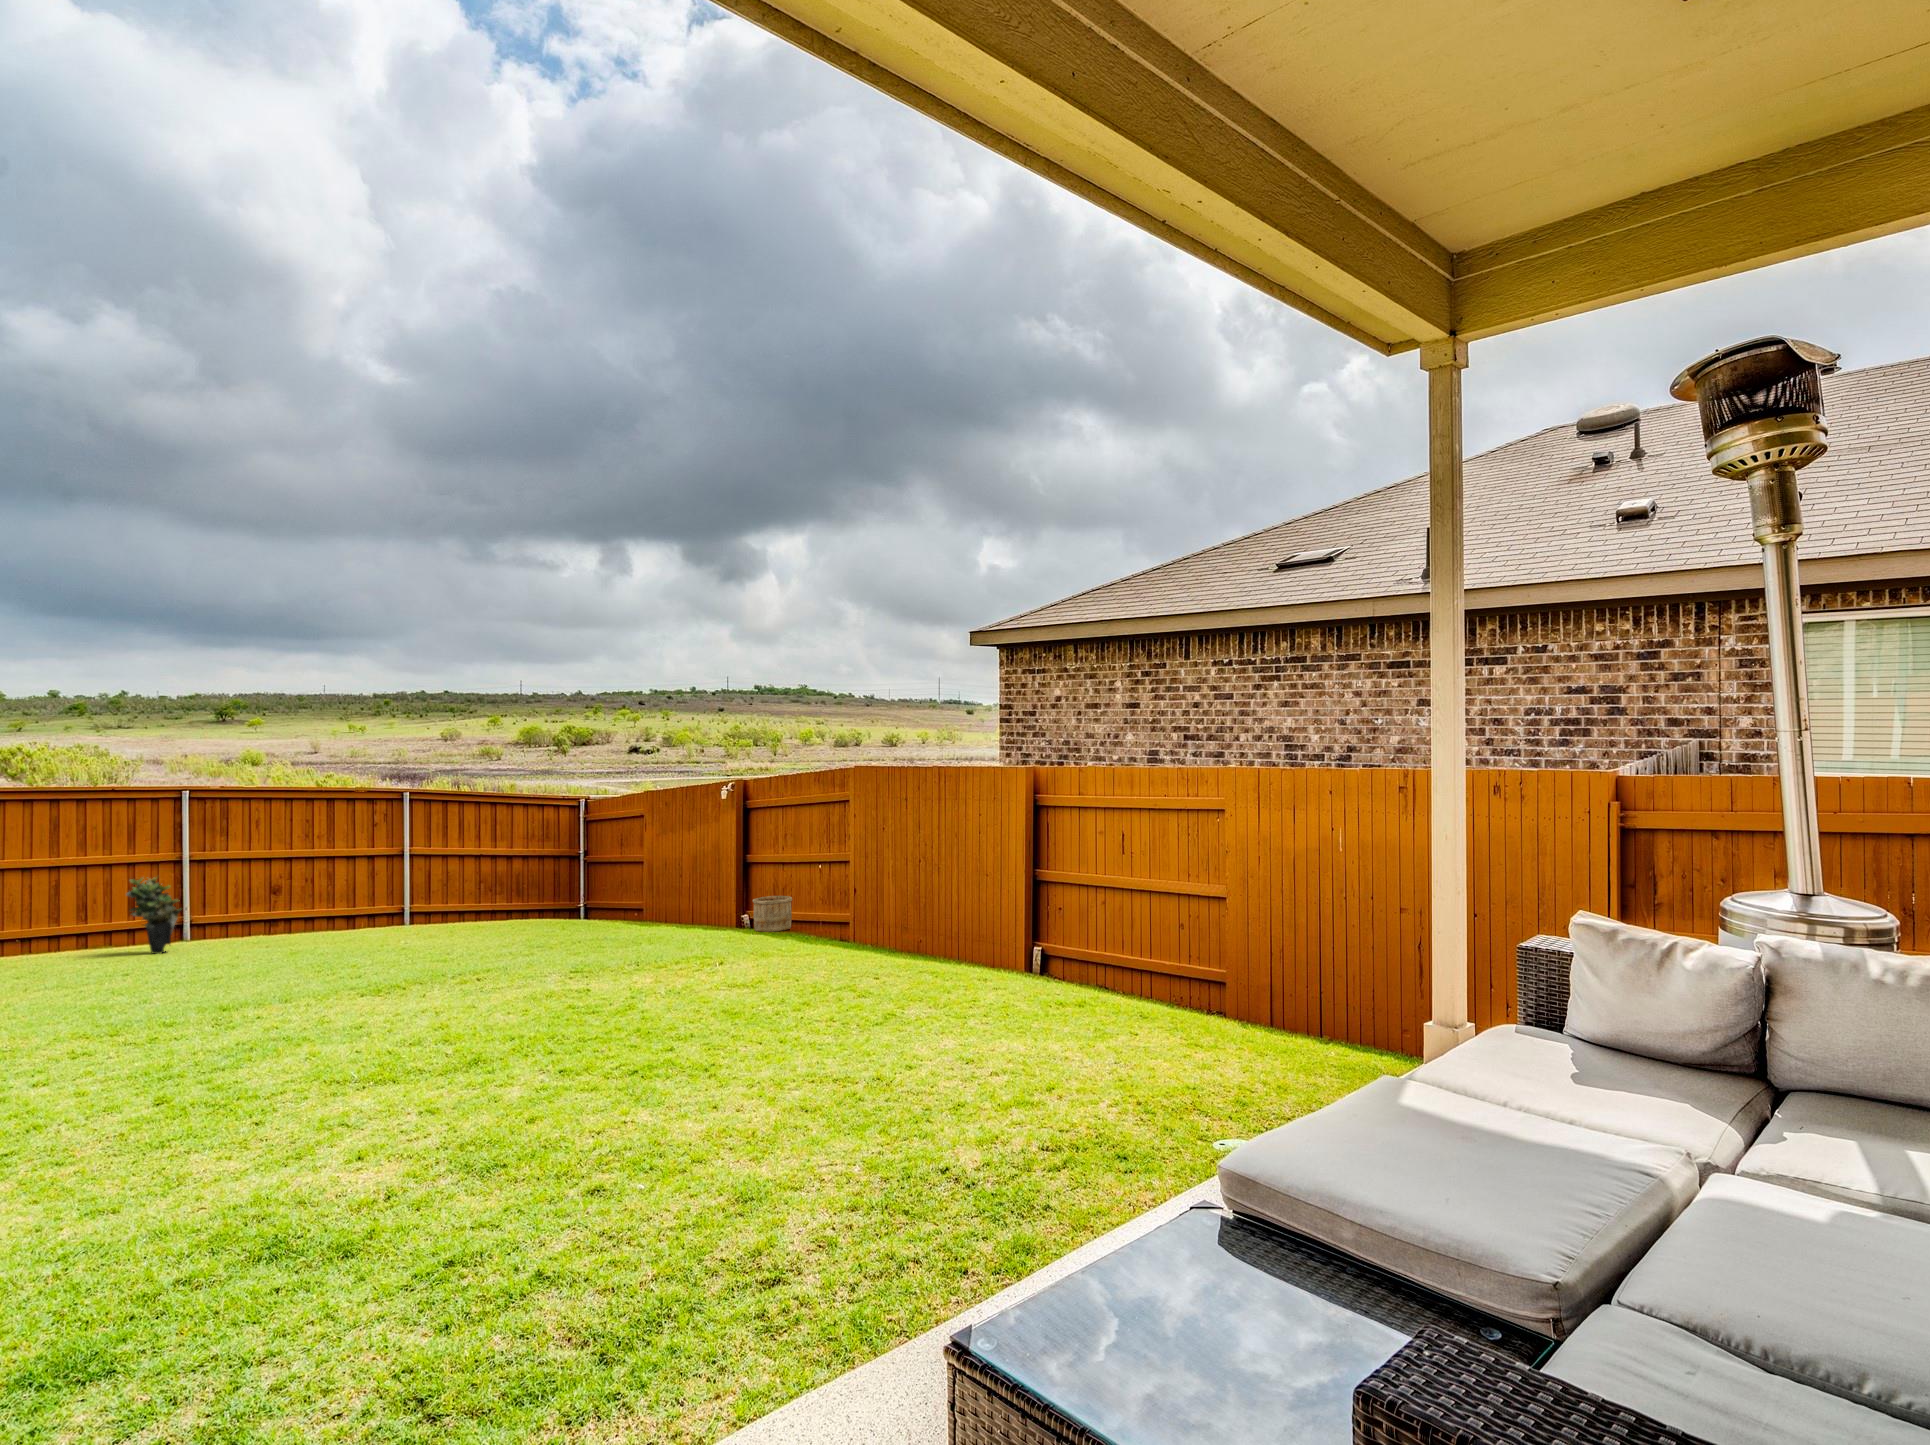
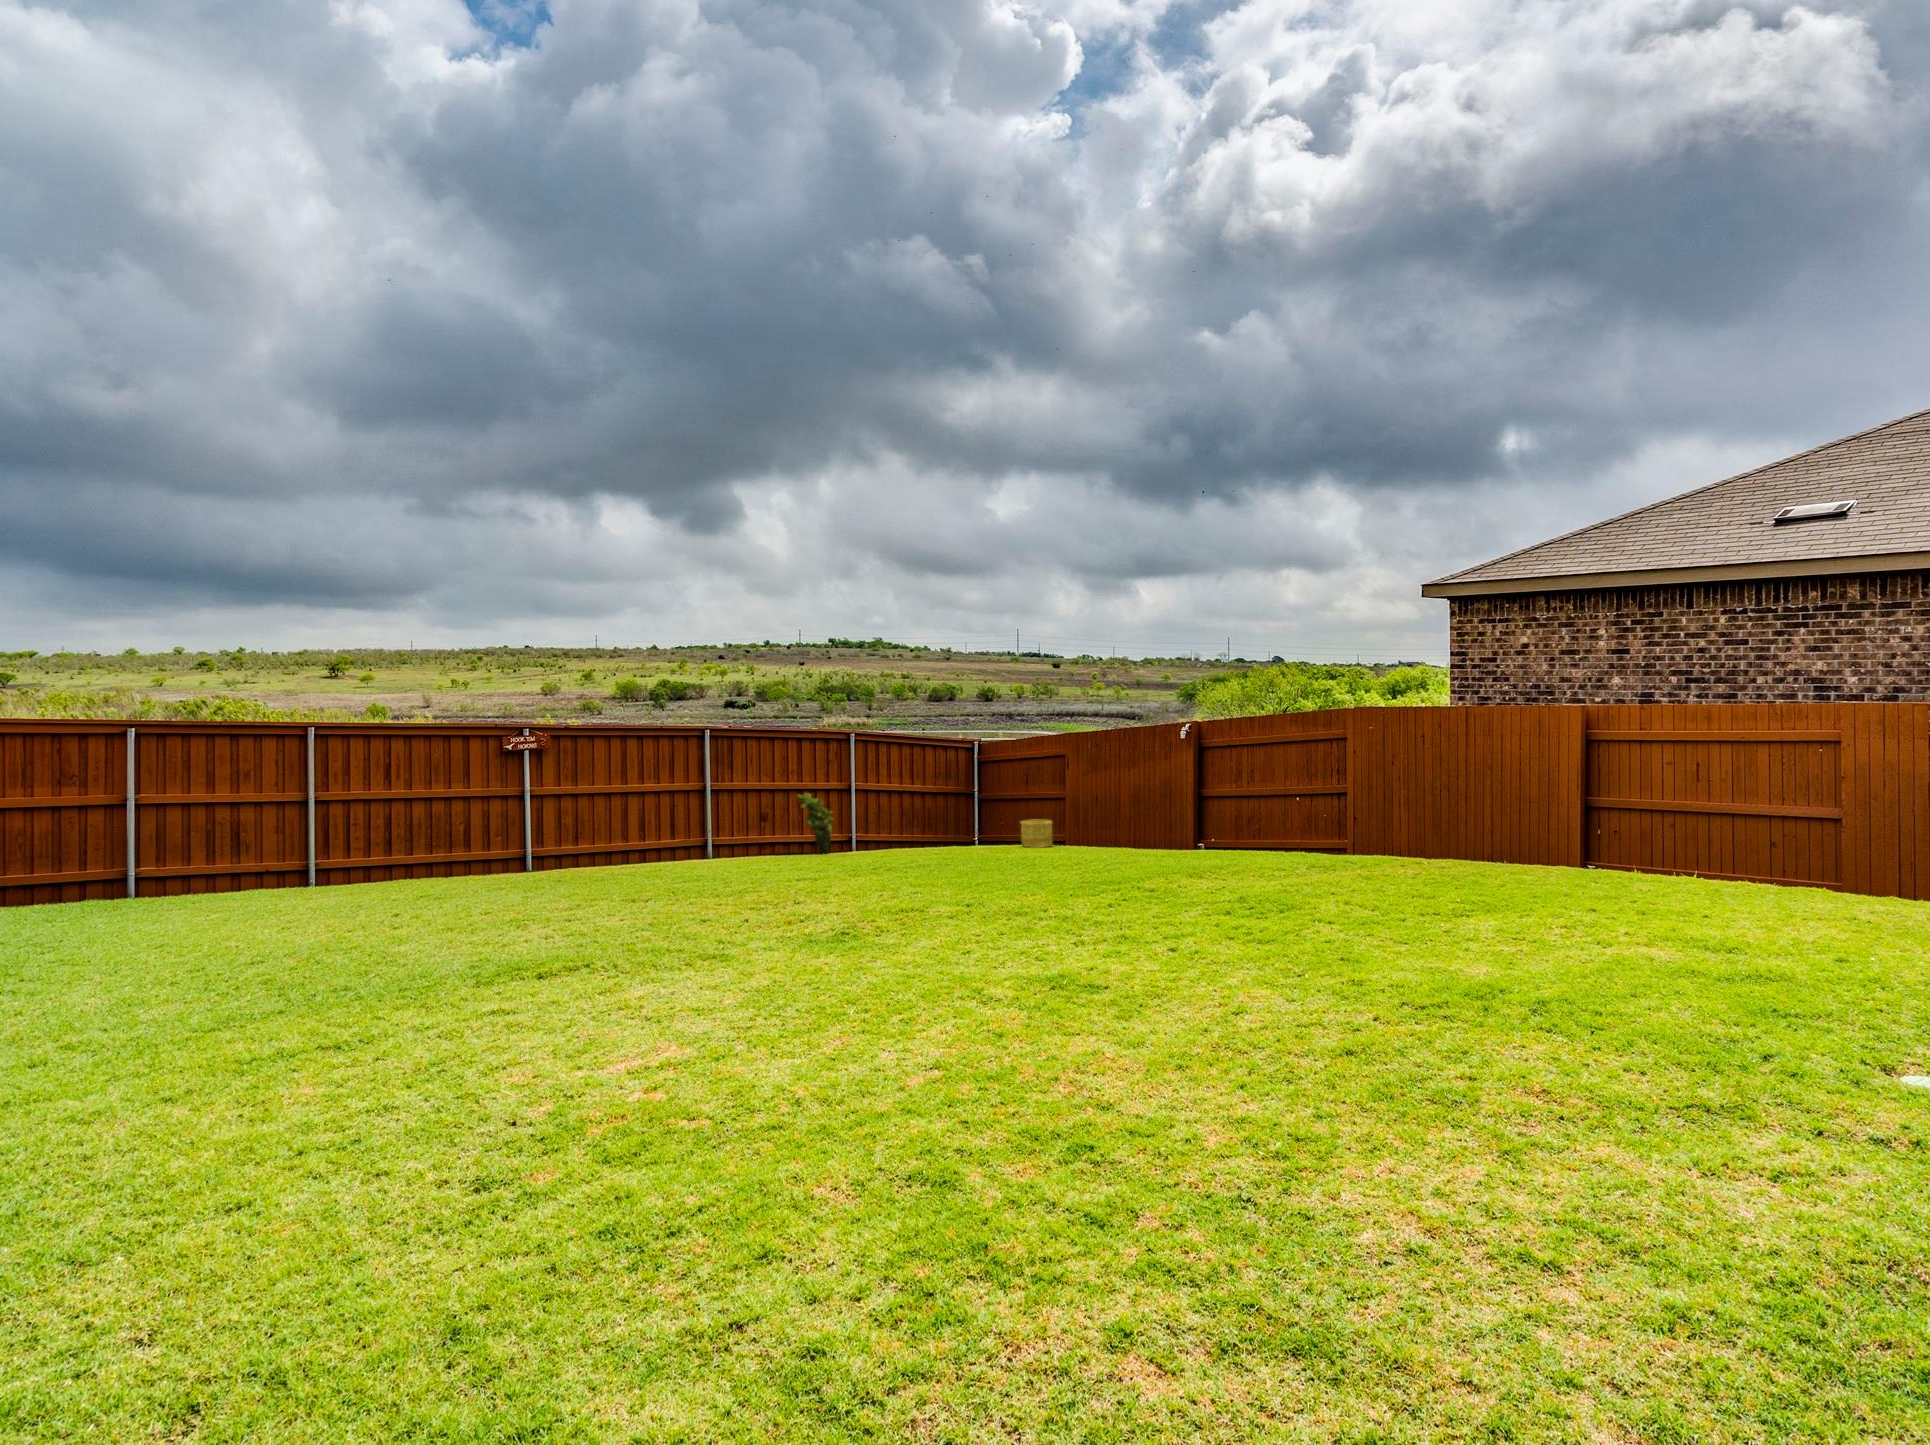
wooden bucket: present [752,896,792,932] -> present [1021,819,1053,848]

